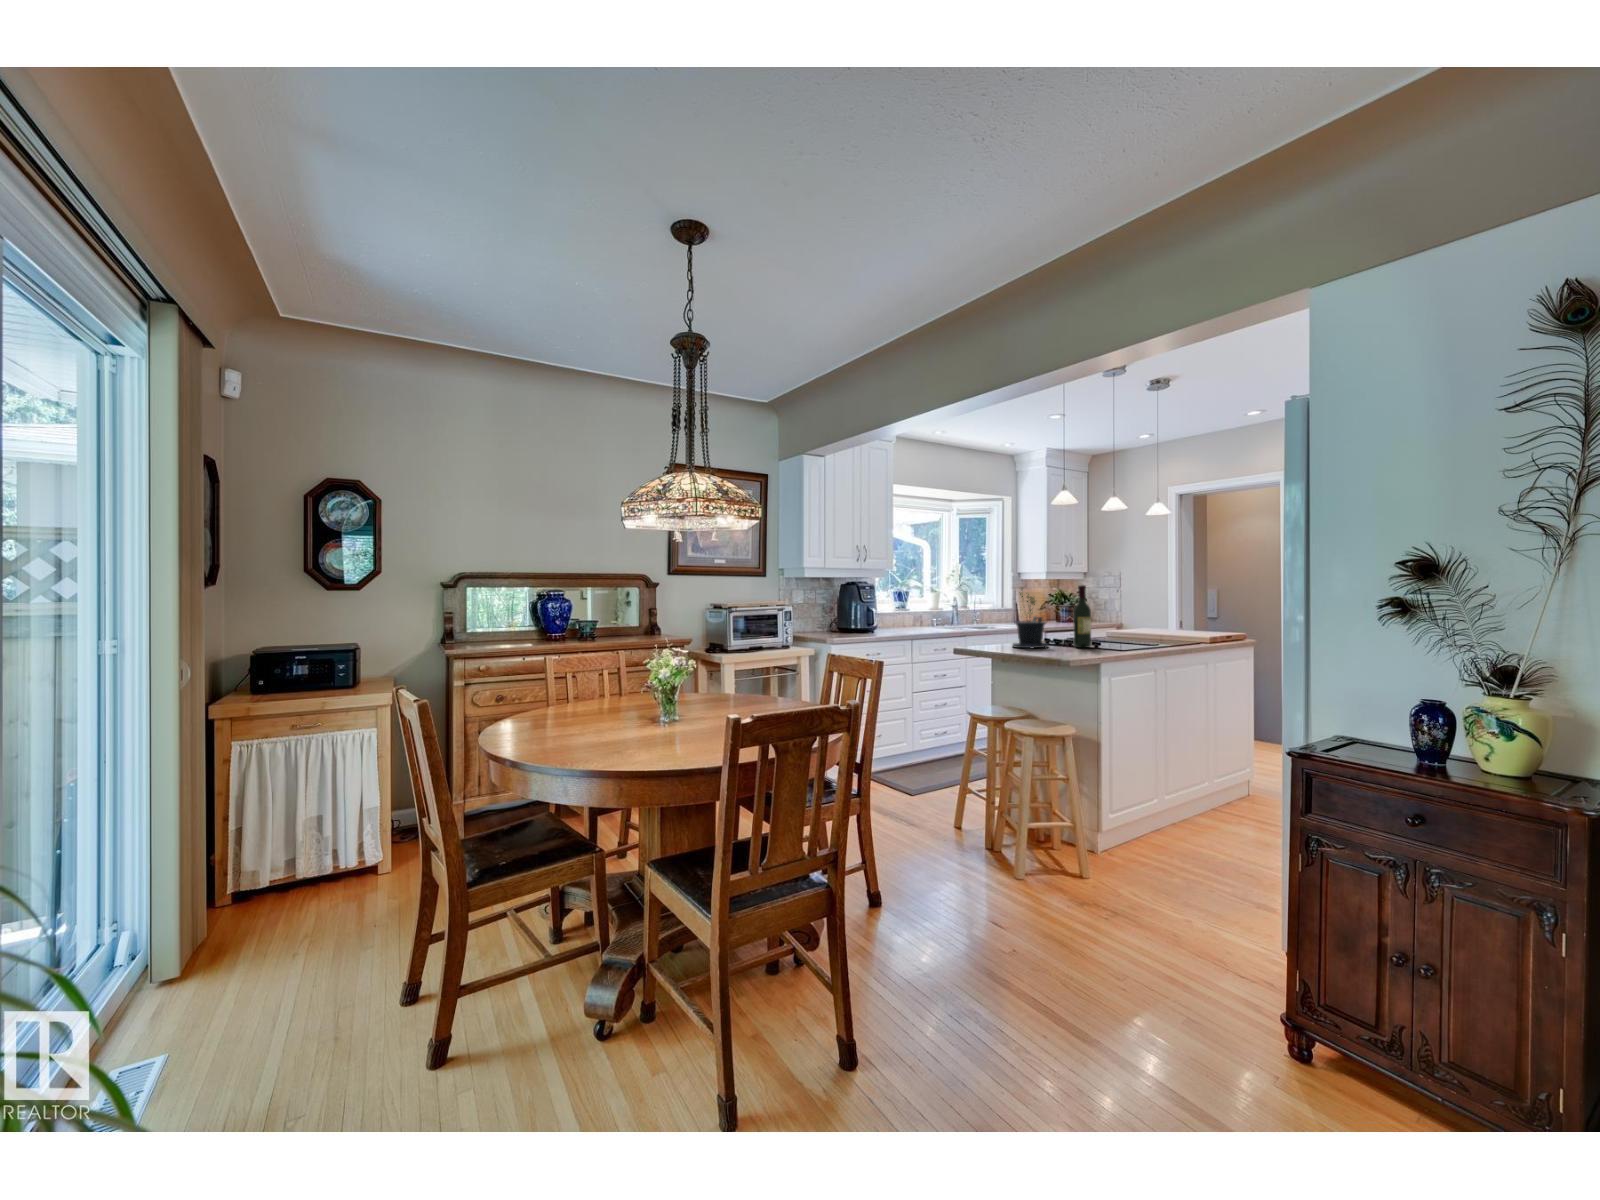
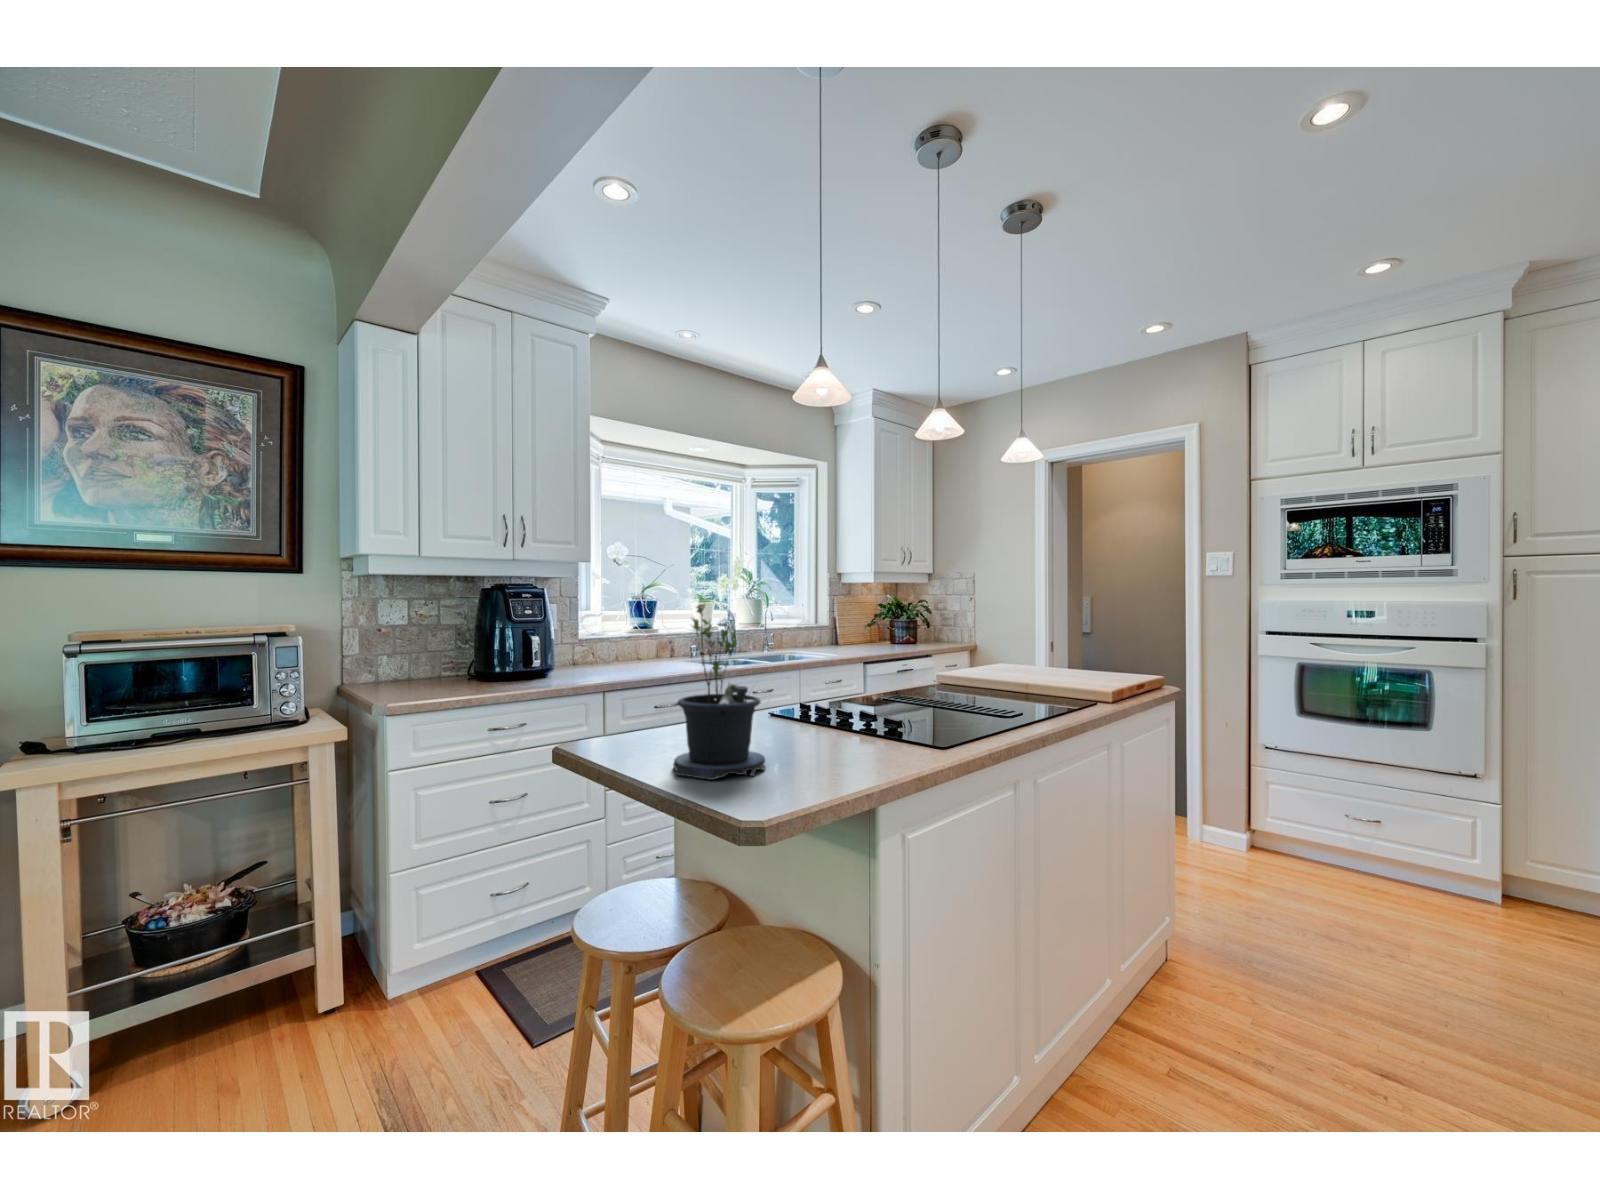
wine bottle: present [1073,585,1091,648] -> none [827,602,871,774]

